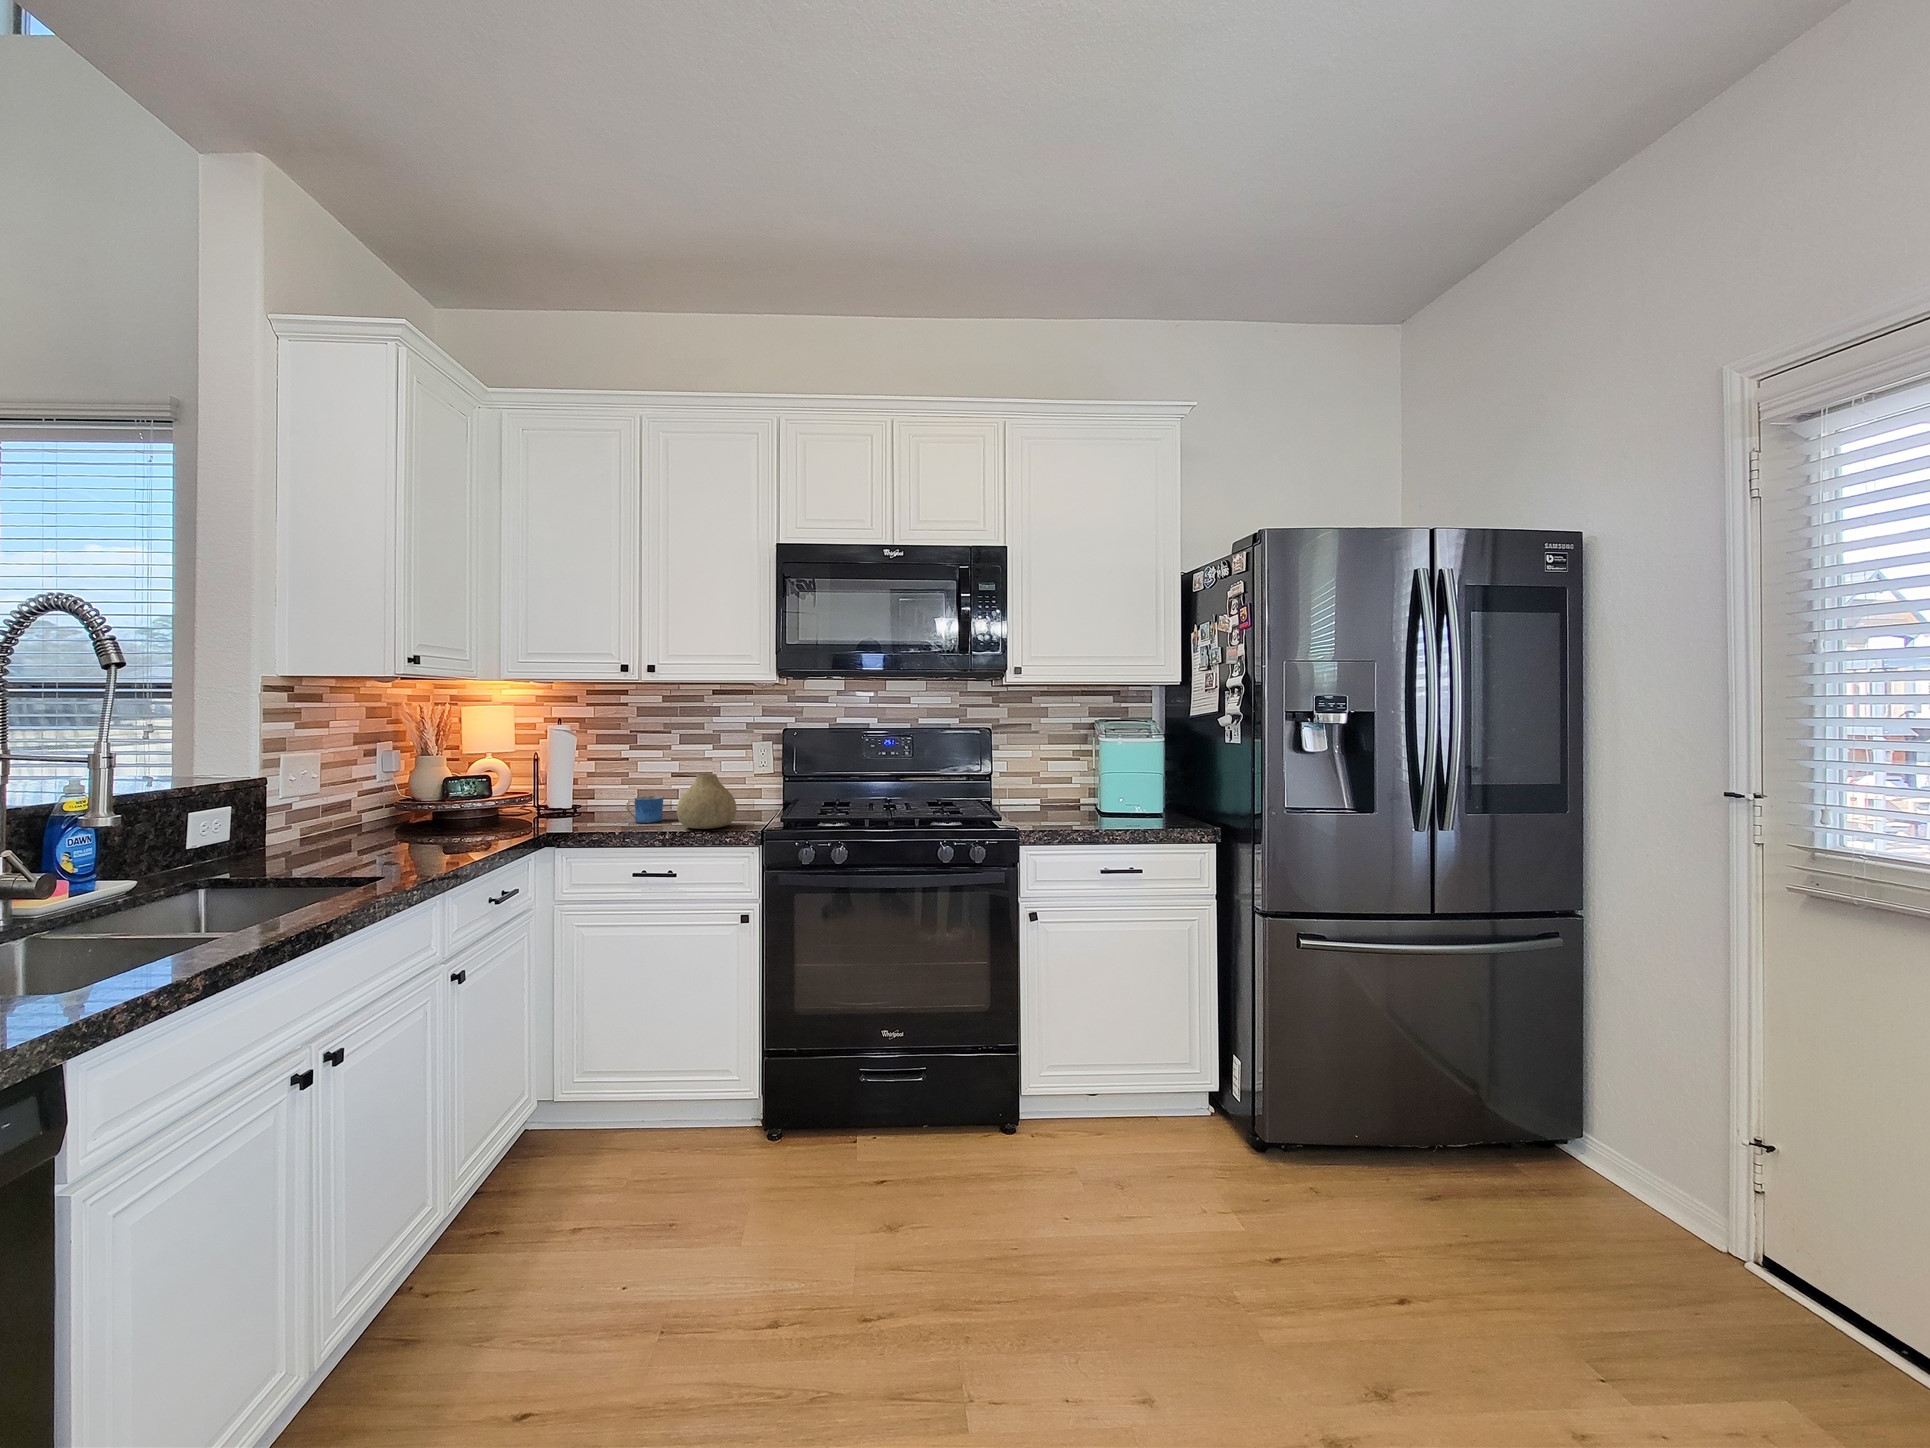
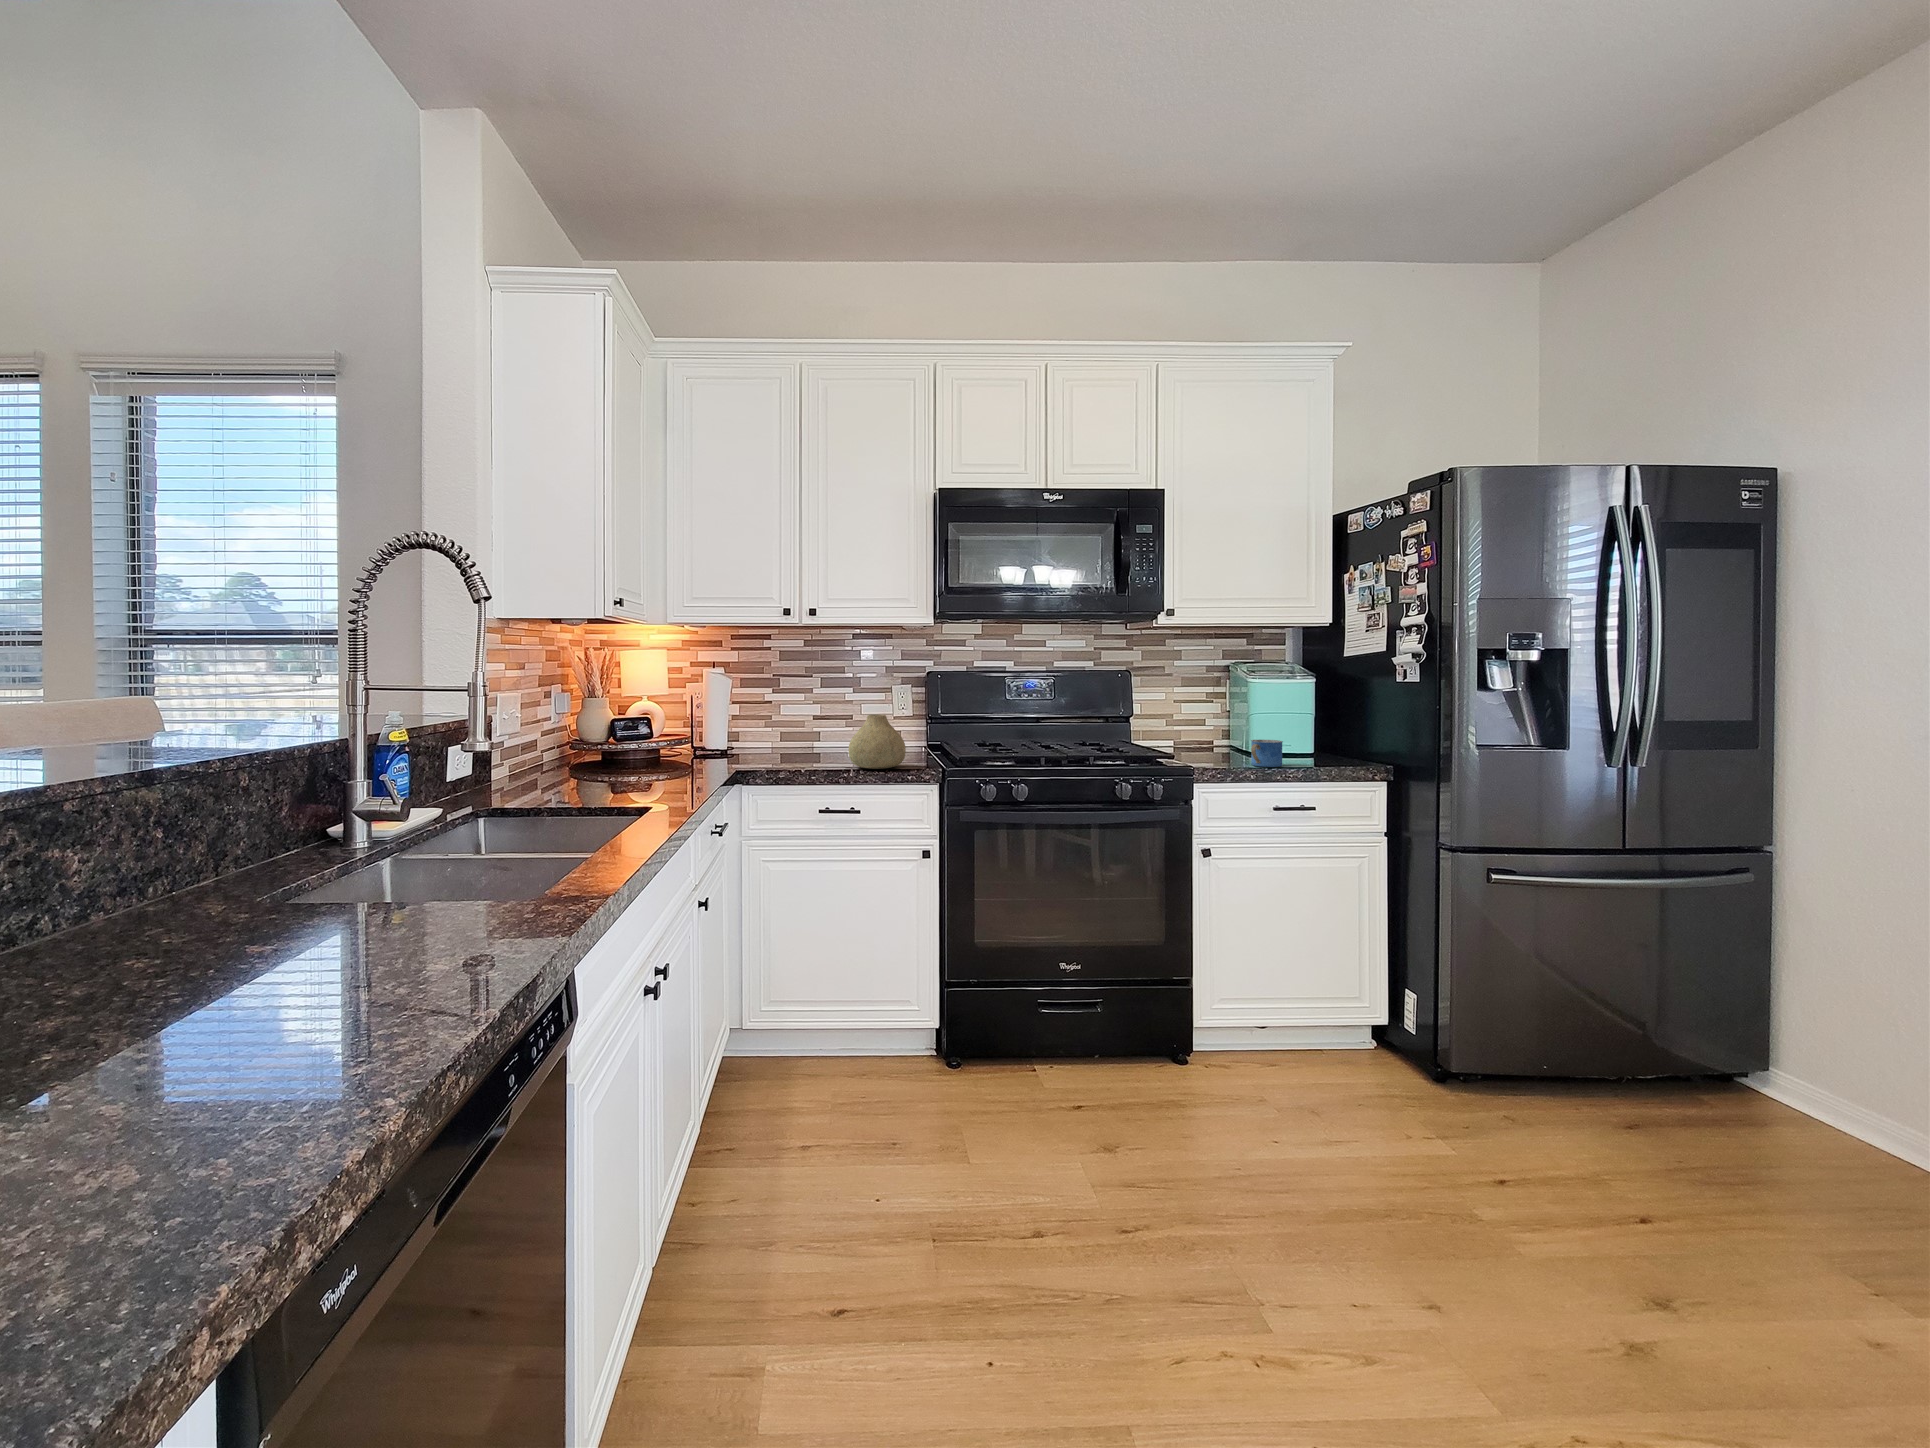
mug: present [626,796,664,823] -> present [1251,740,1283,767]

